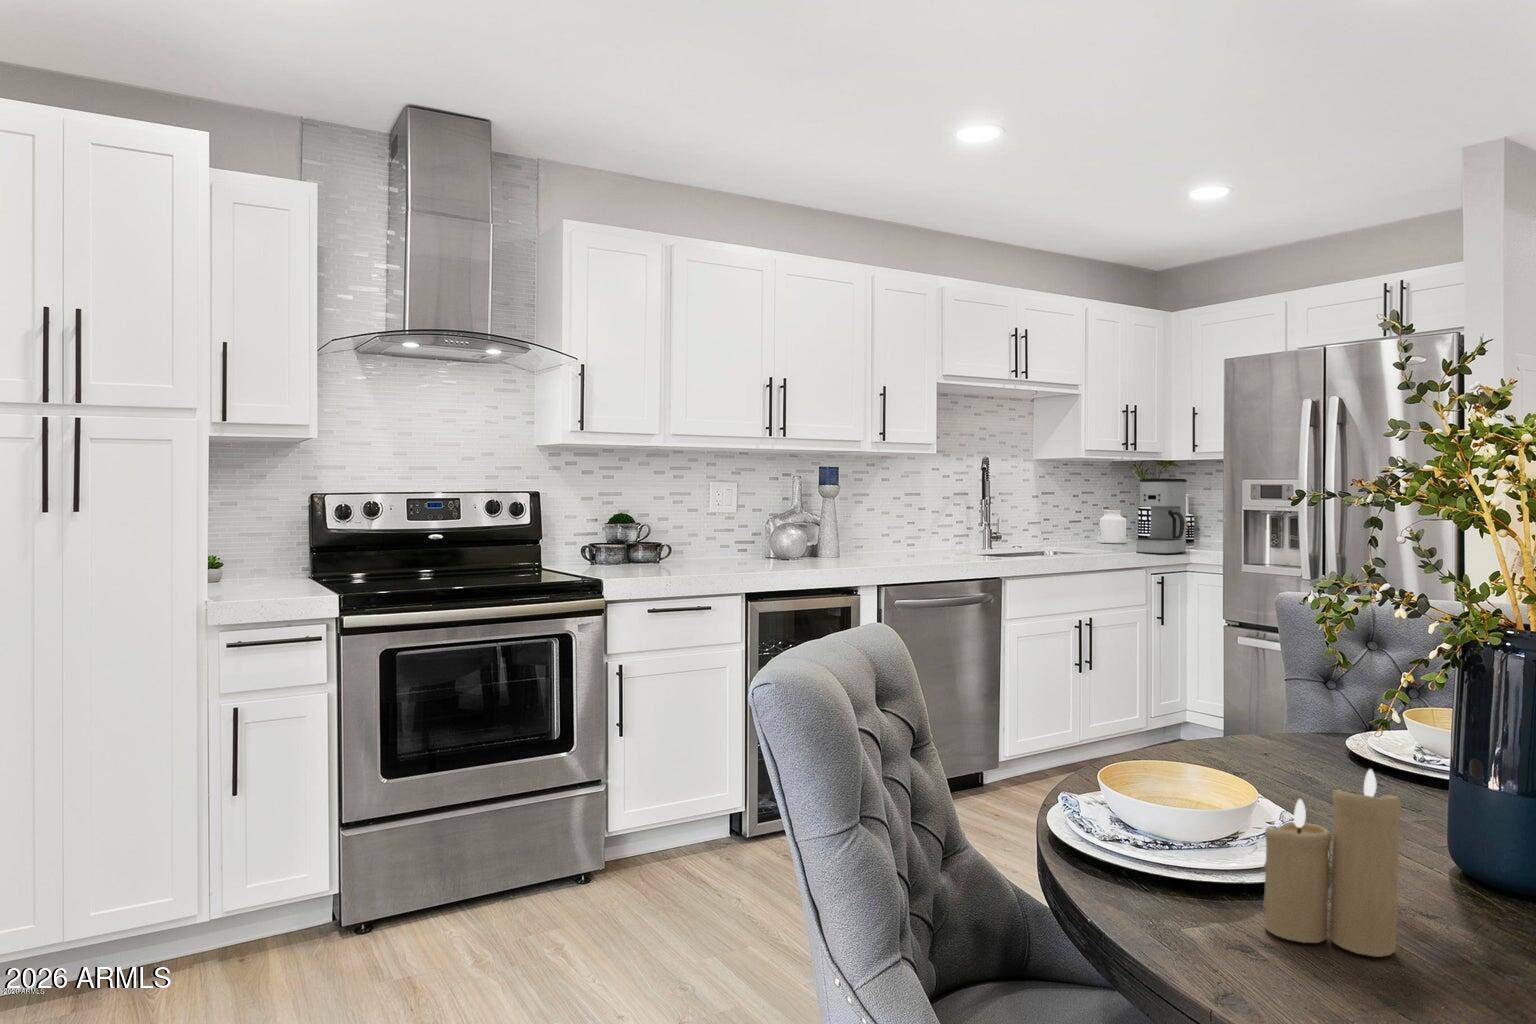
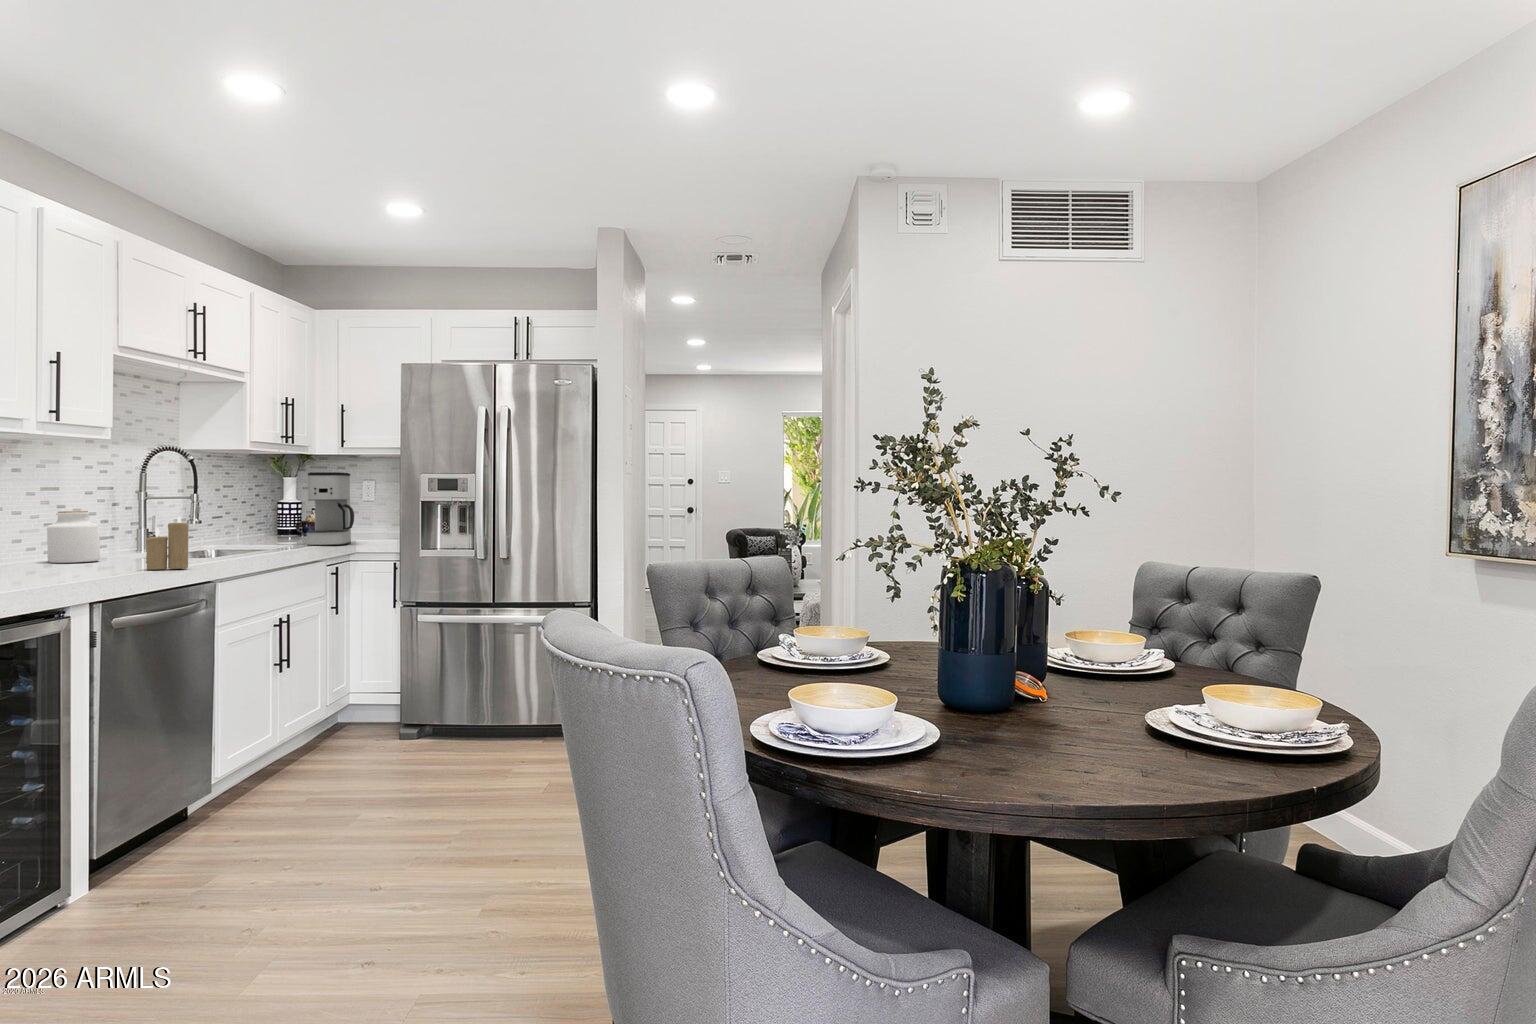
jar: present [1097,509,1126,543] -> present [47,511,100,563]
candle: present [1263,769,1402,957] -> present [146,516,189,570]

